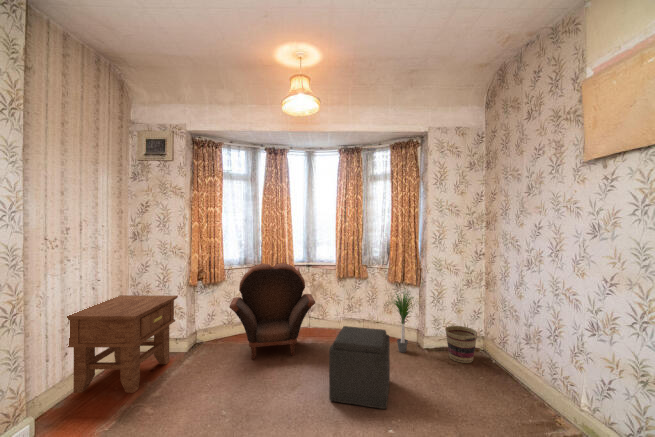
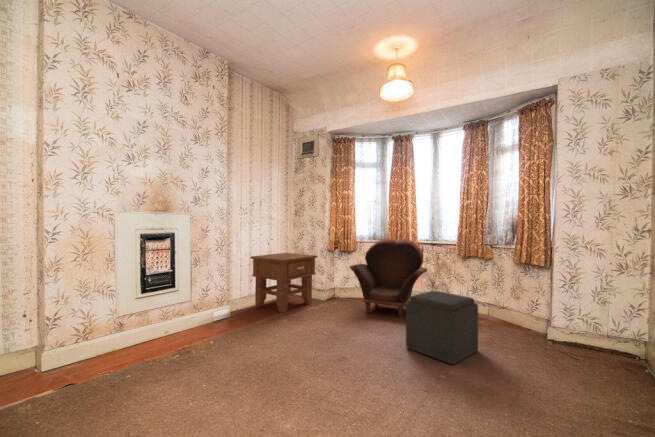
potted plant: present [394,294,414,353] -> none [495,264,550,339]
basket: present [445,326,477,363] -> none [575,319,624,364]

